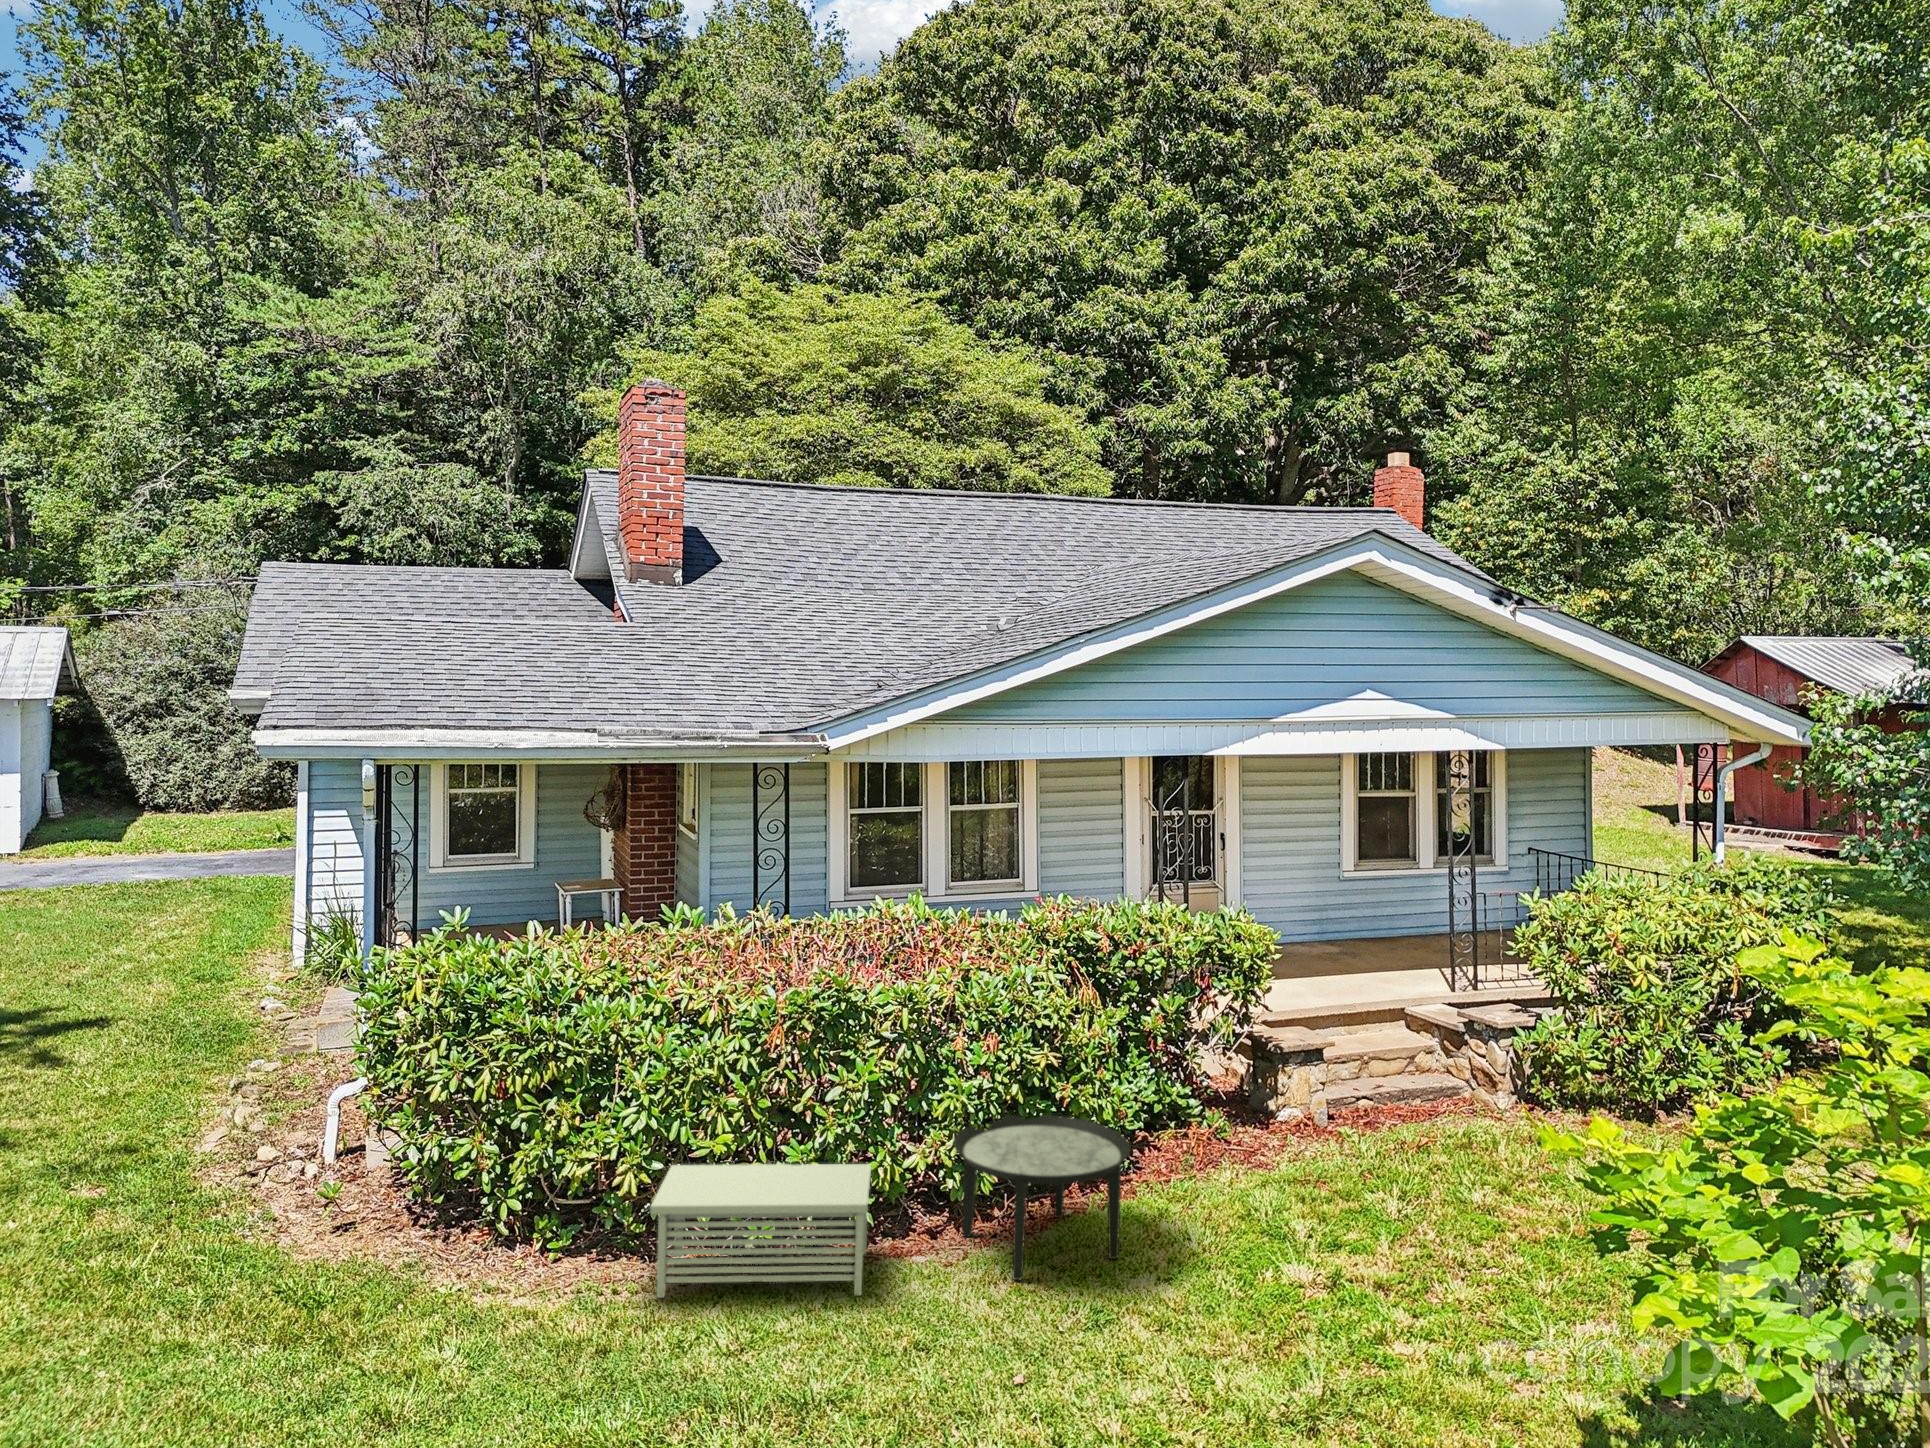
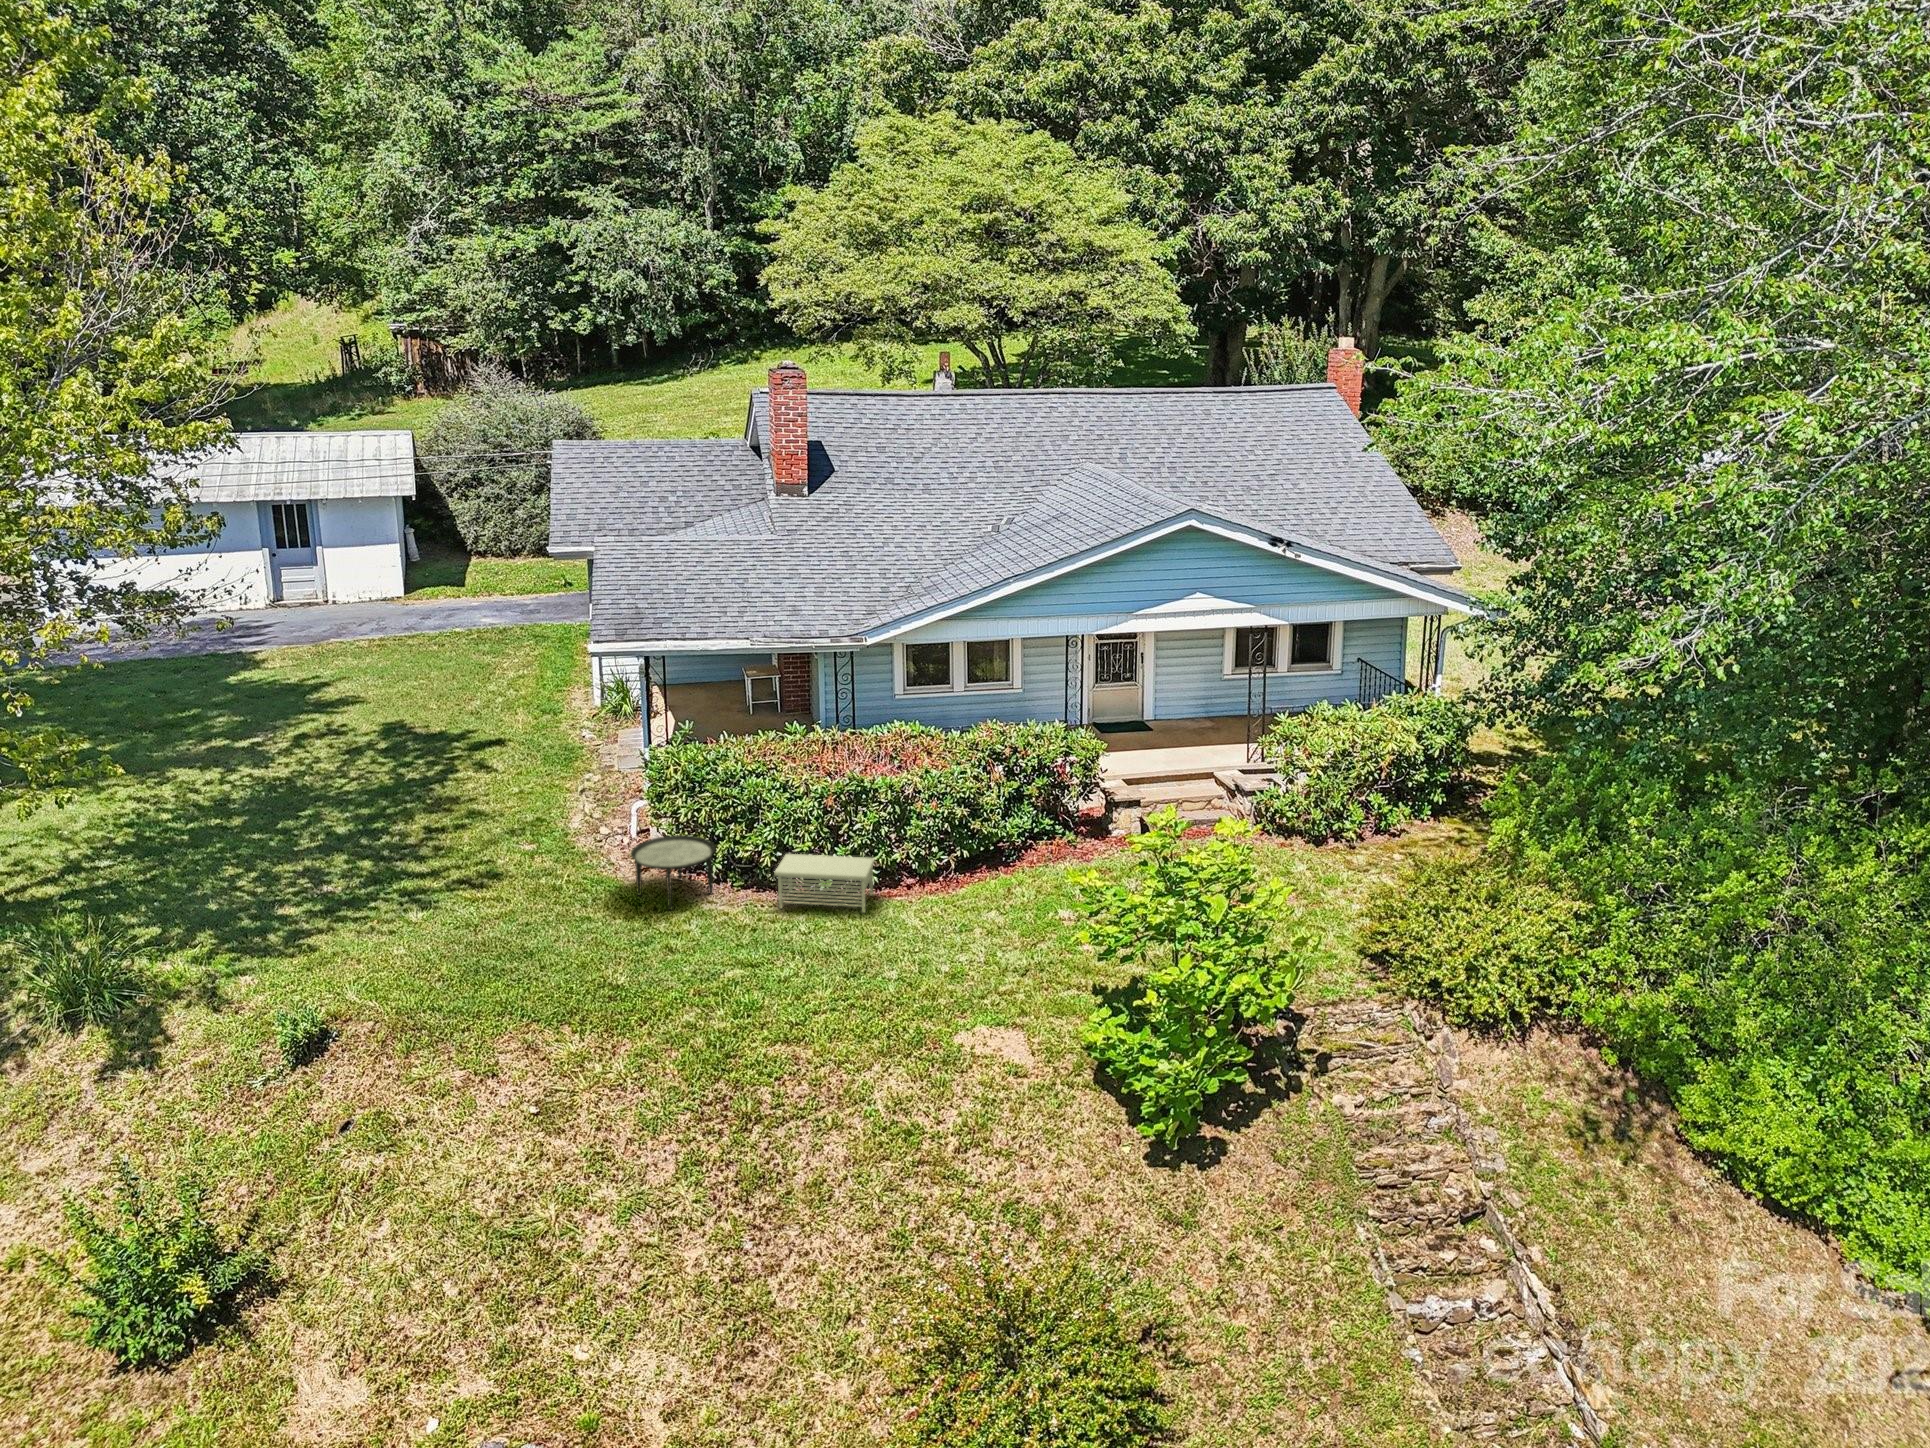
round table: present [954,1115,1131,1280] -> present [631,835,715,910]

